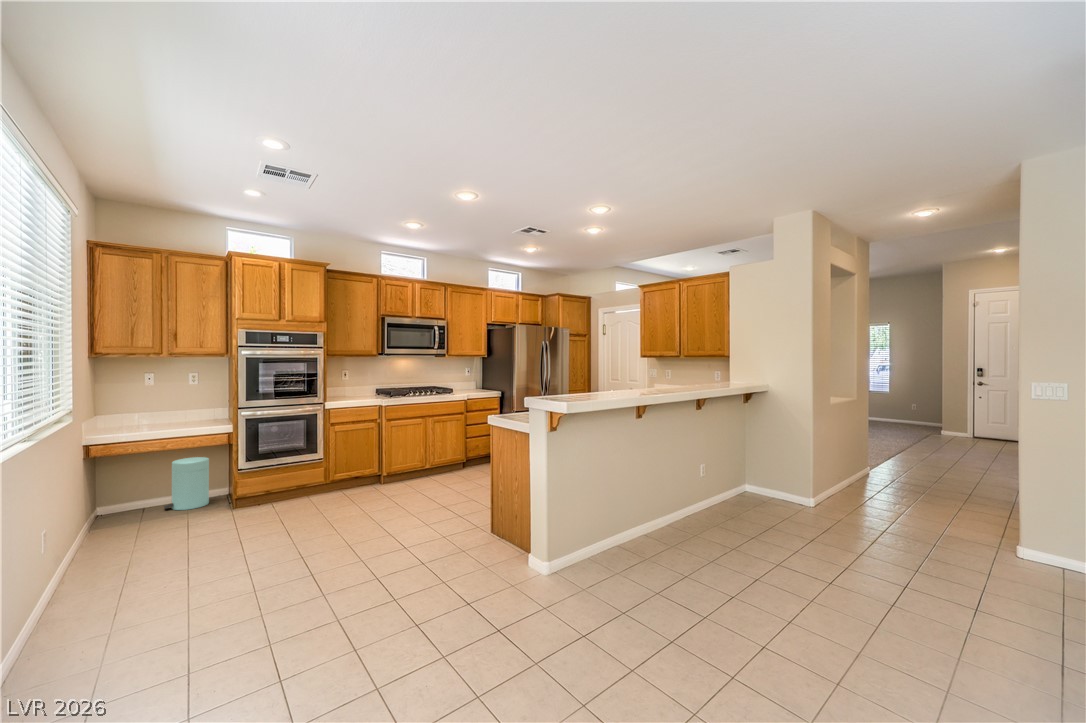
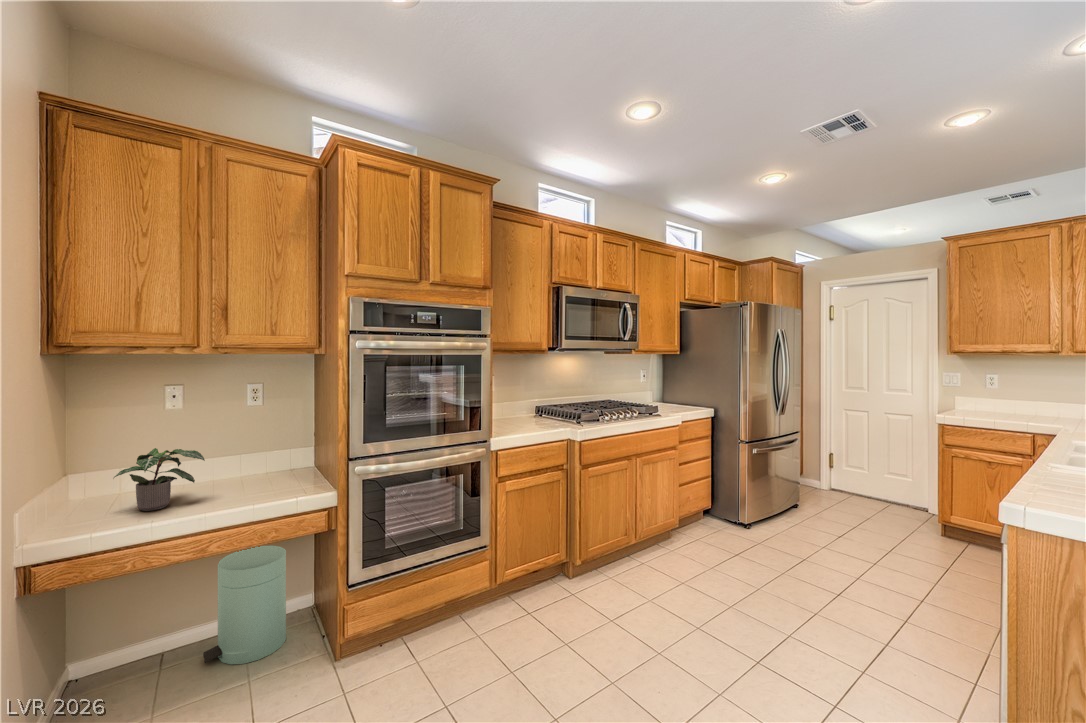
potted plant: none [121,402,165,429] -> present [114,448,205,511]

